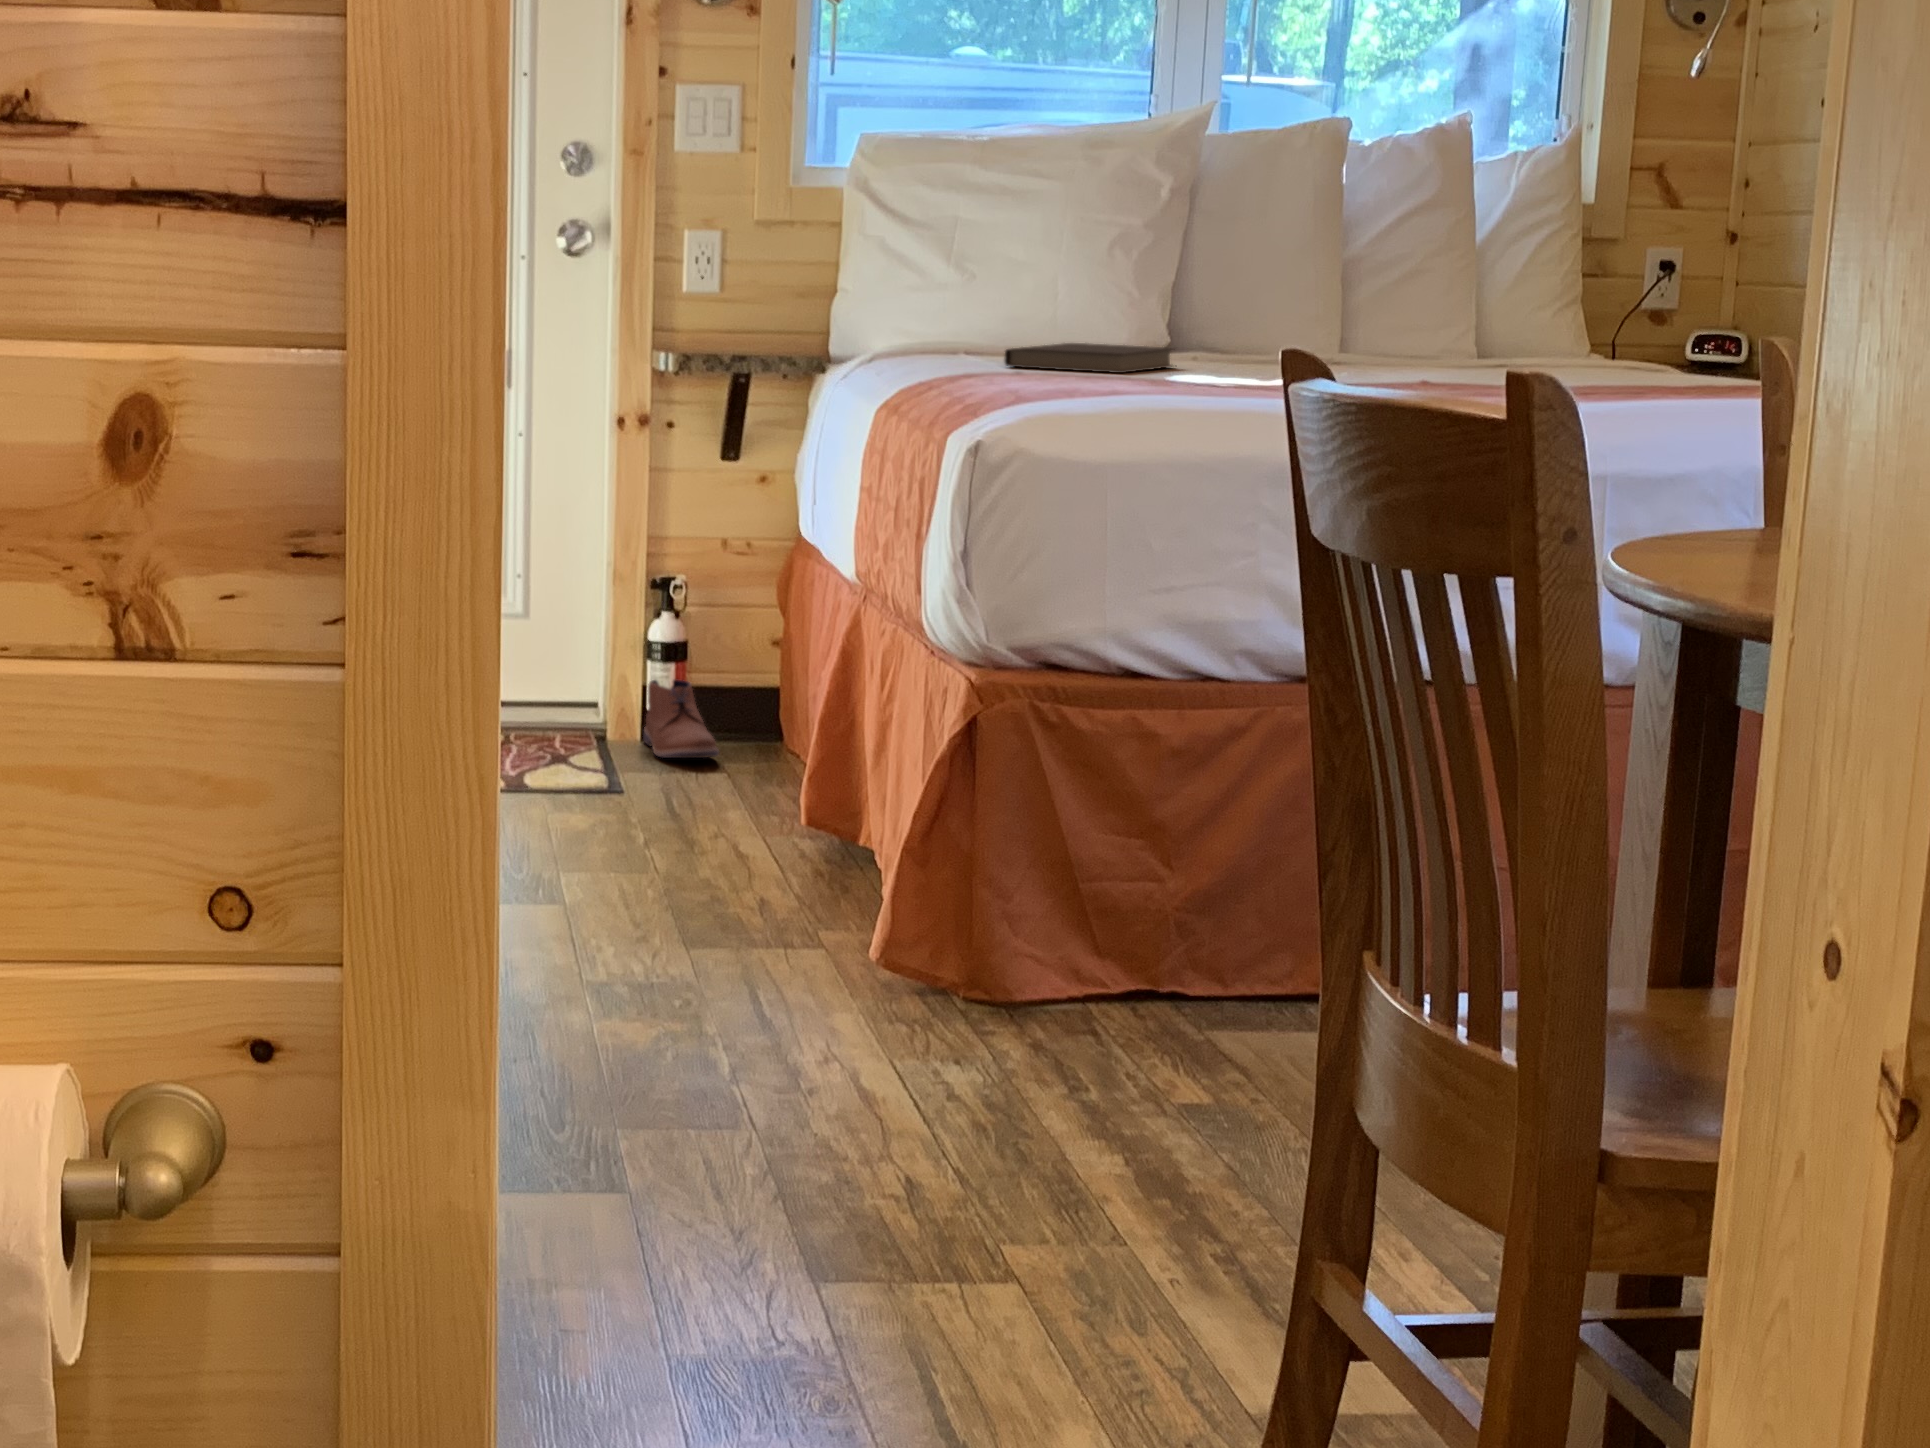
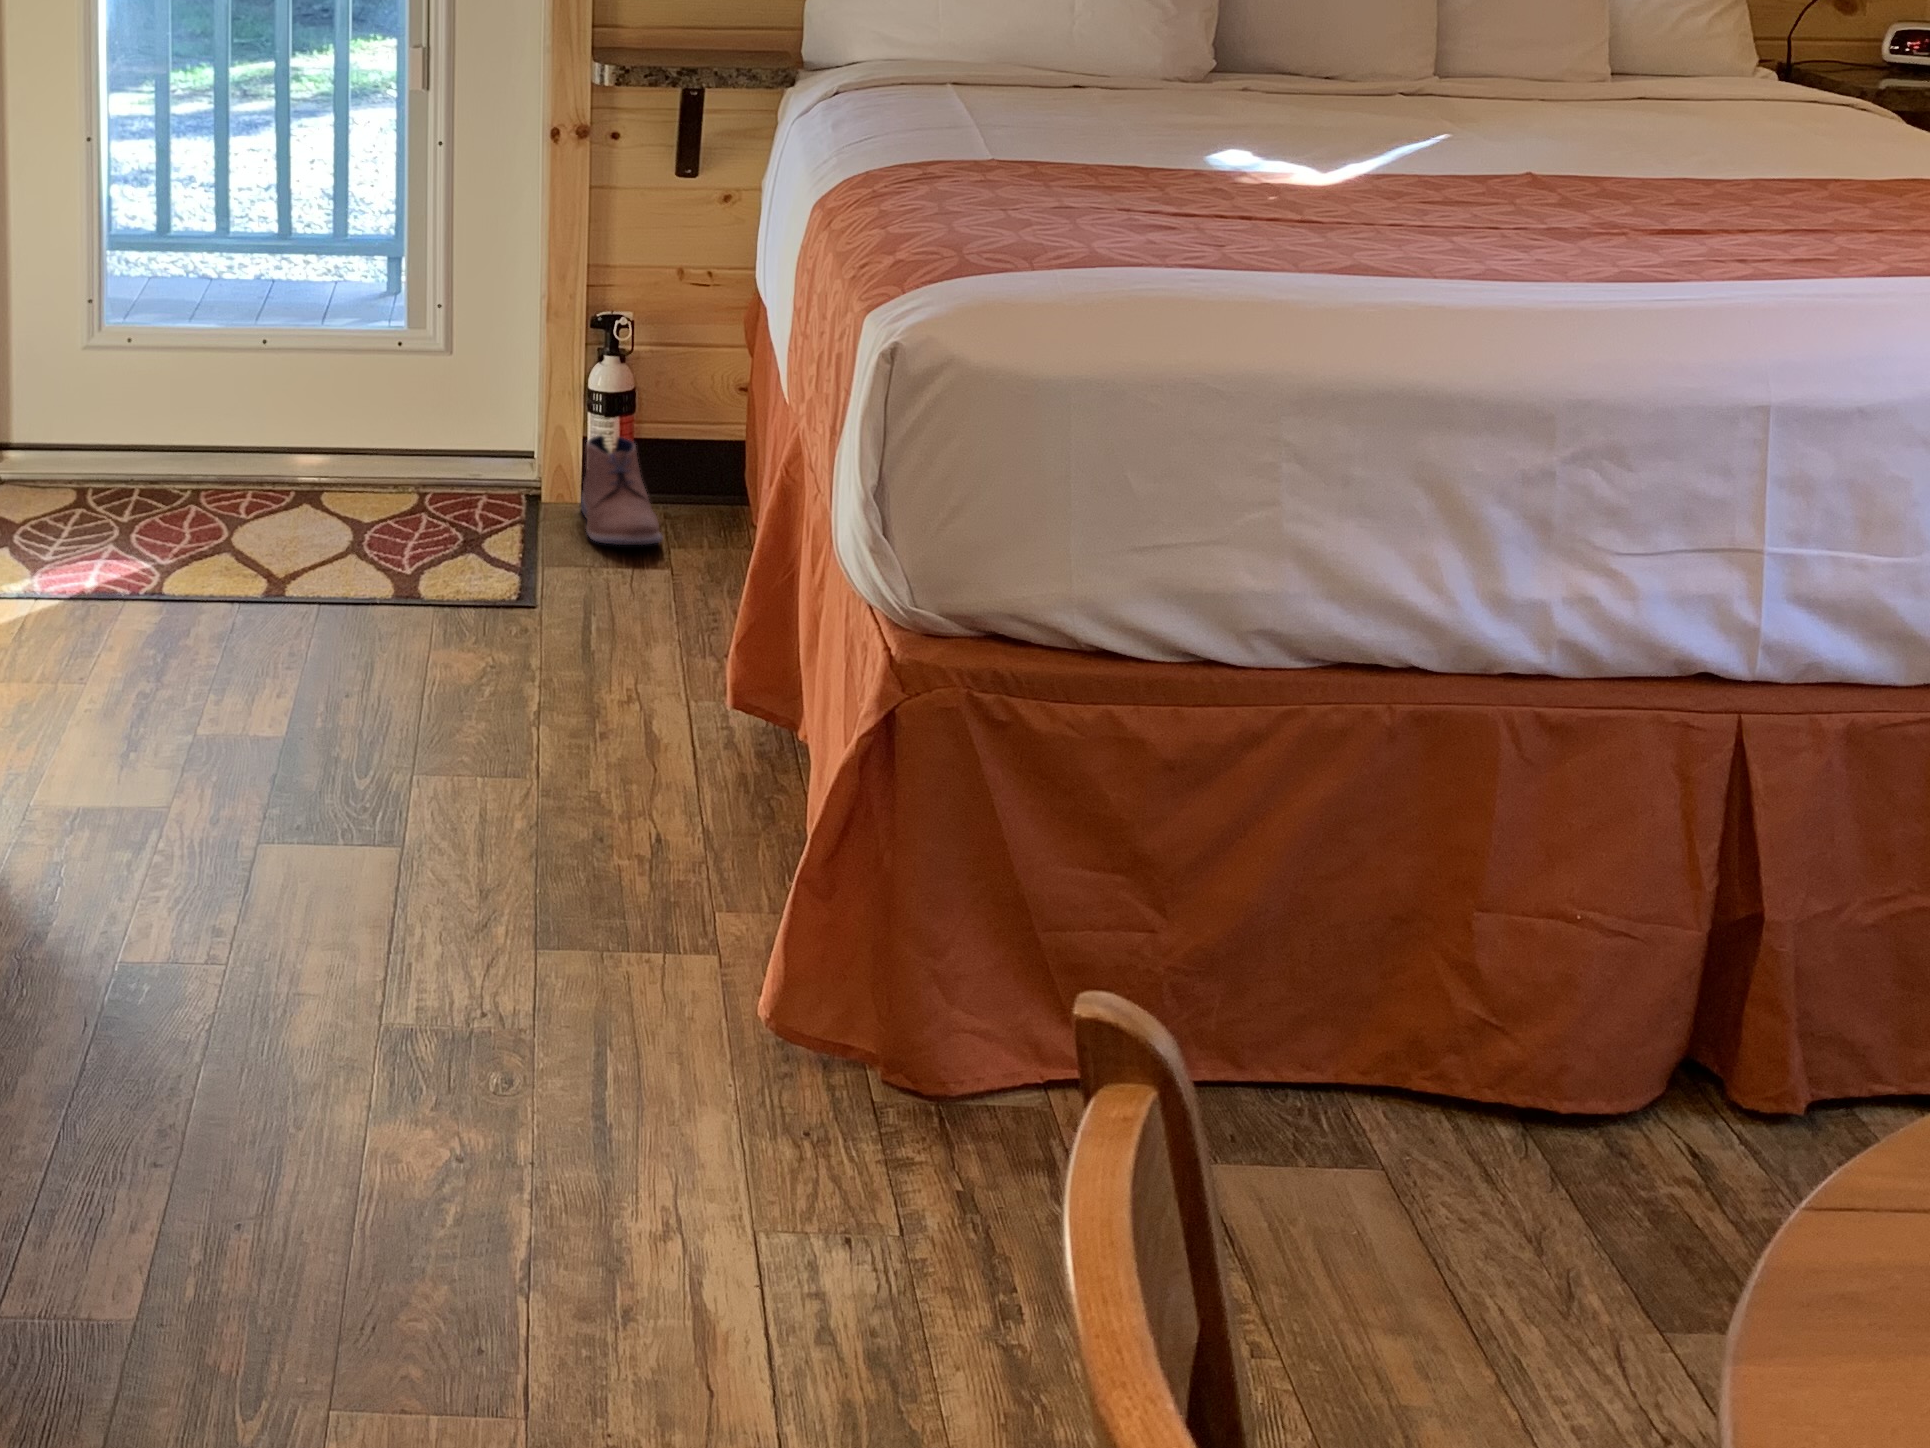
notebook: present [1005,343,1172,373] -> none [996,70,1222,129]

